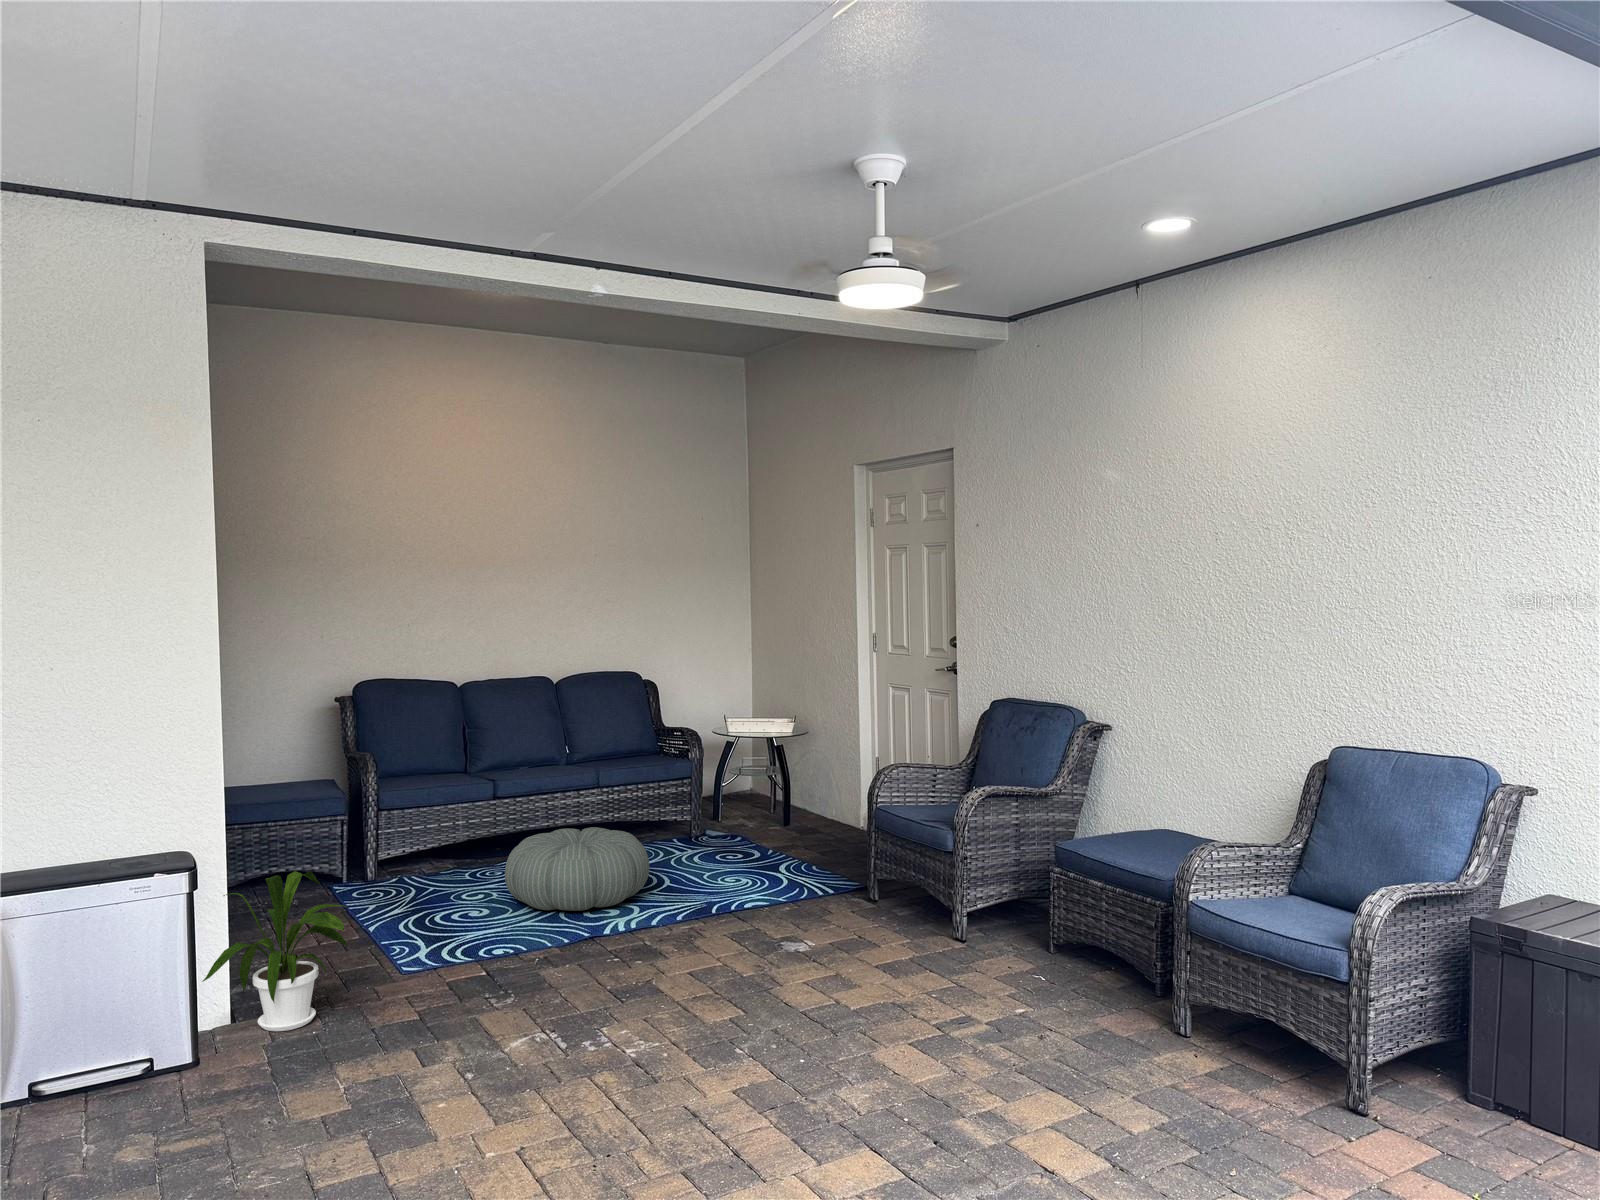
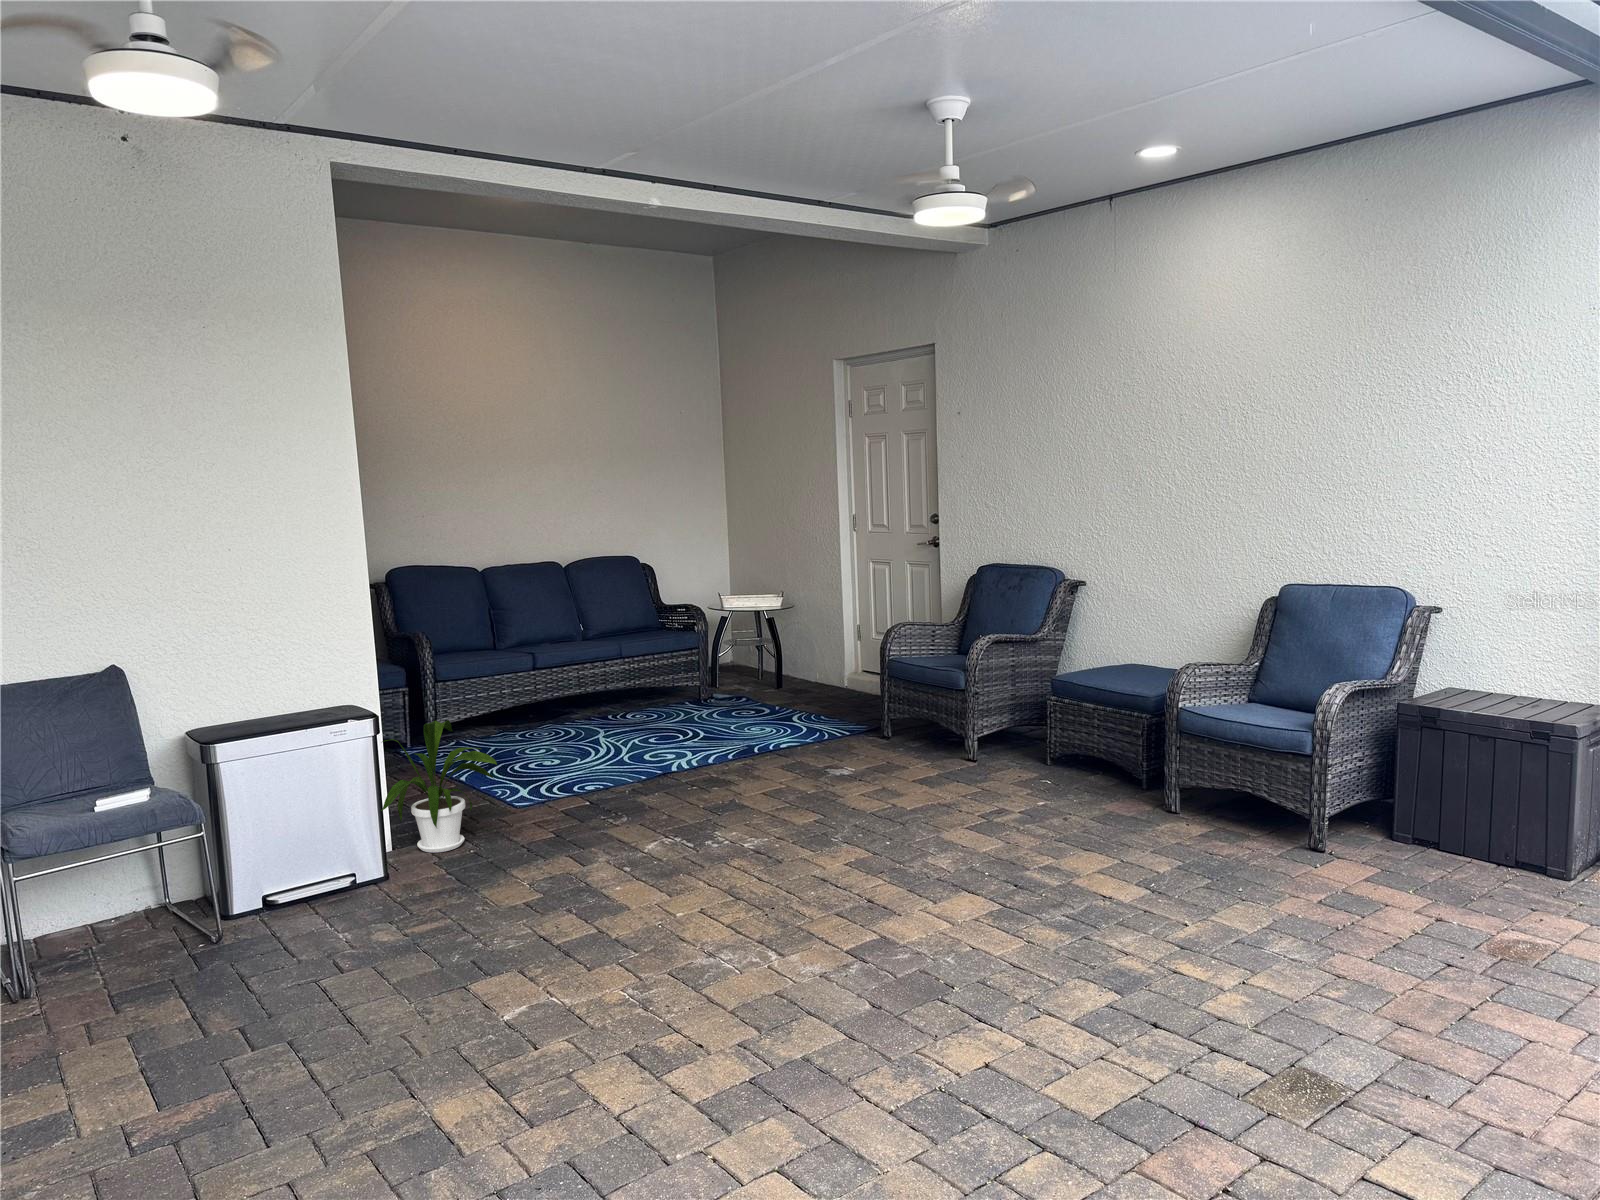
pouf: present [505,827,649,911] -> none [568,688,692,757]

